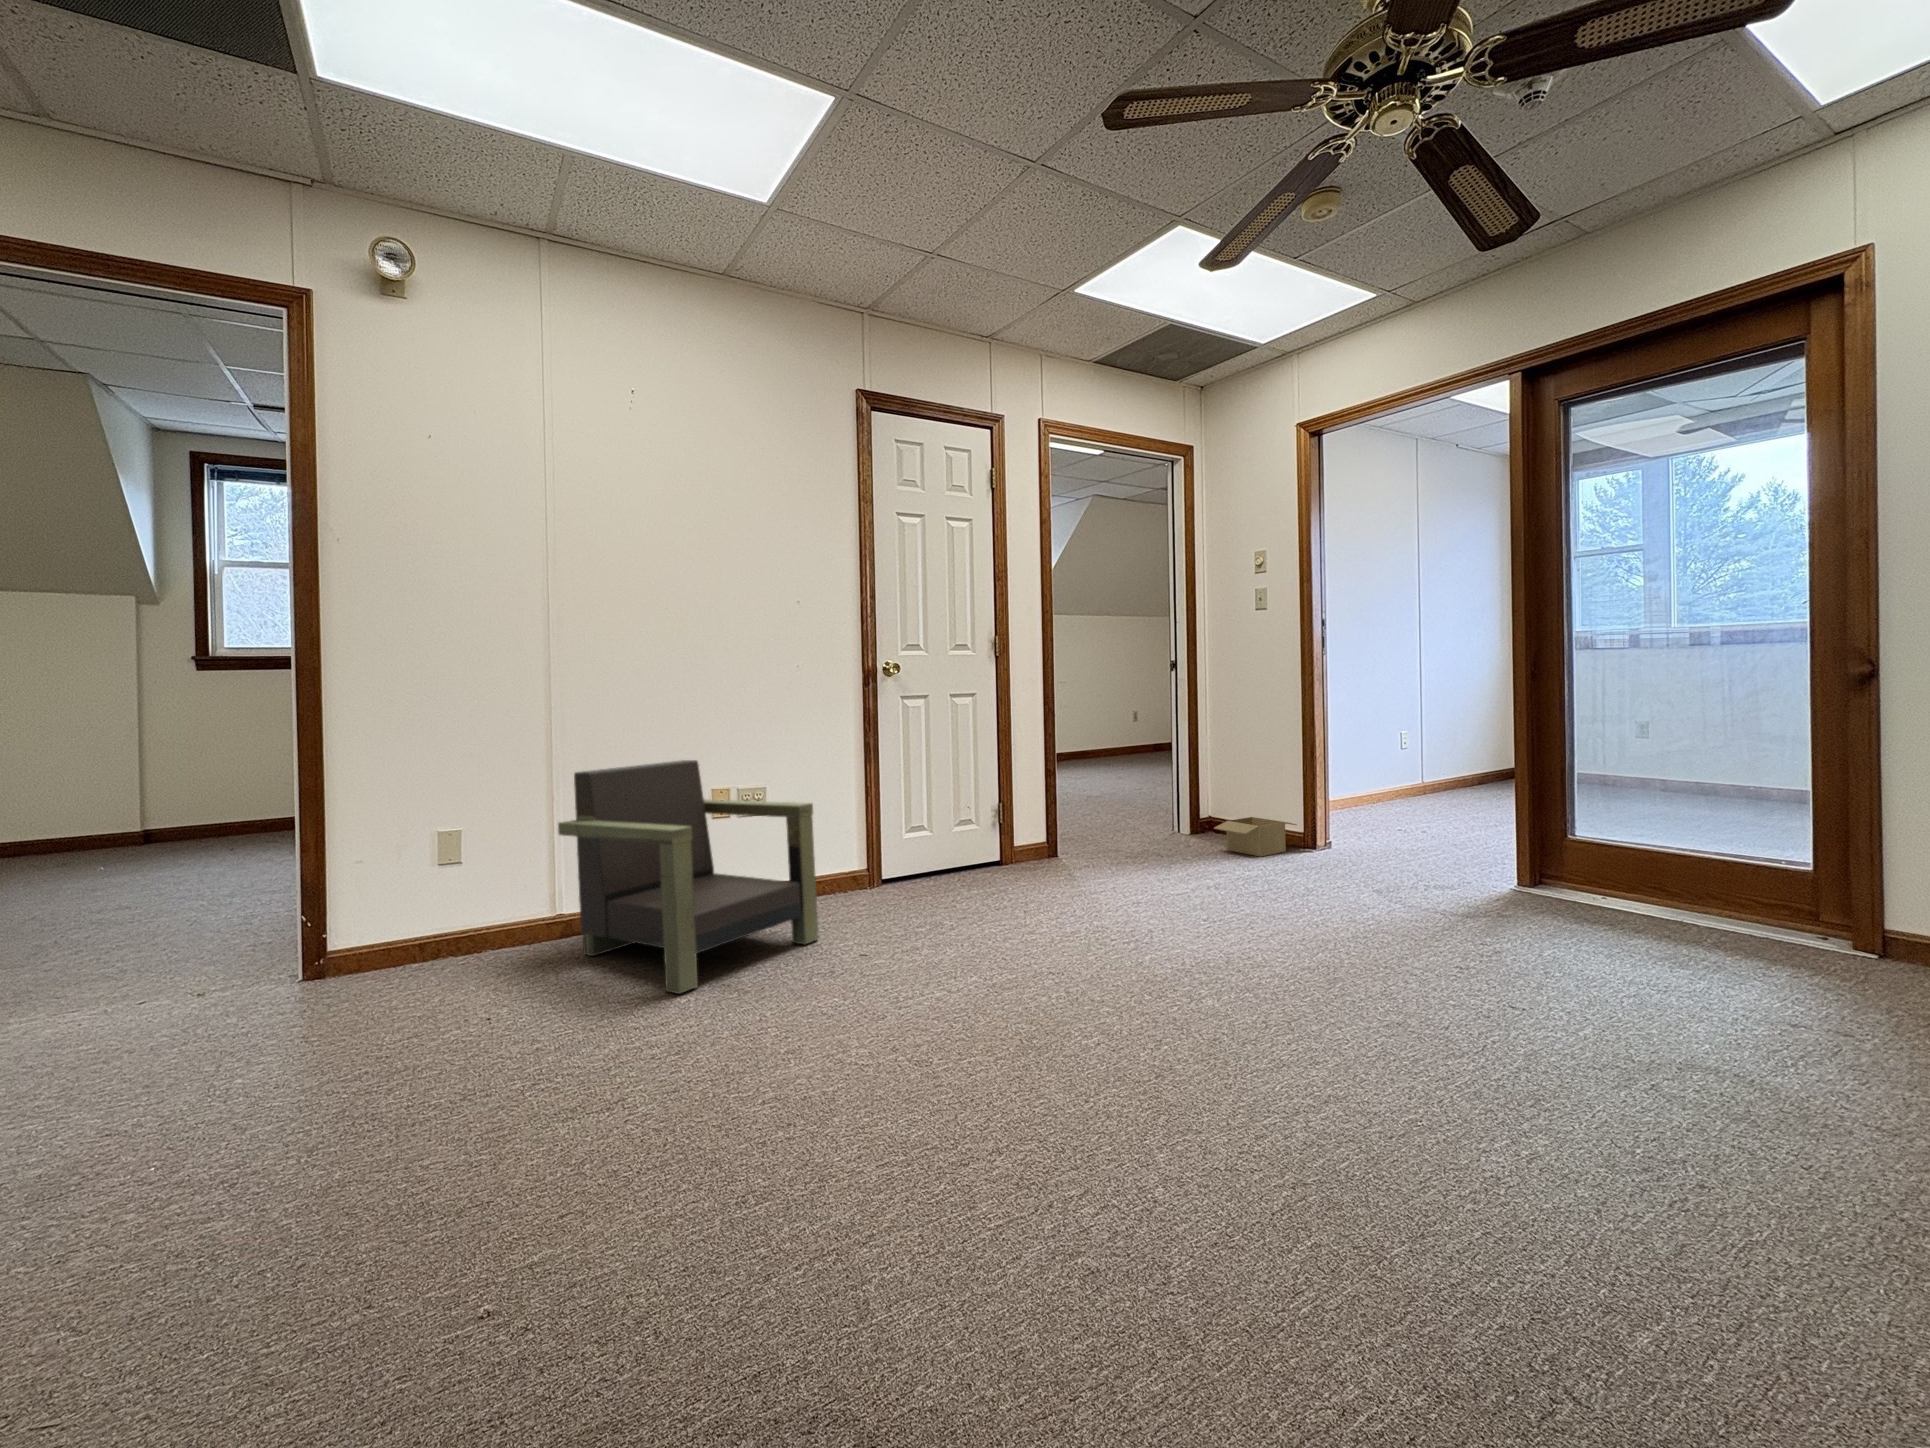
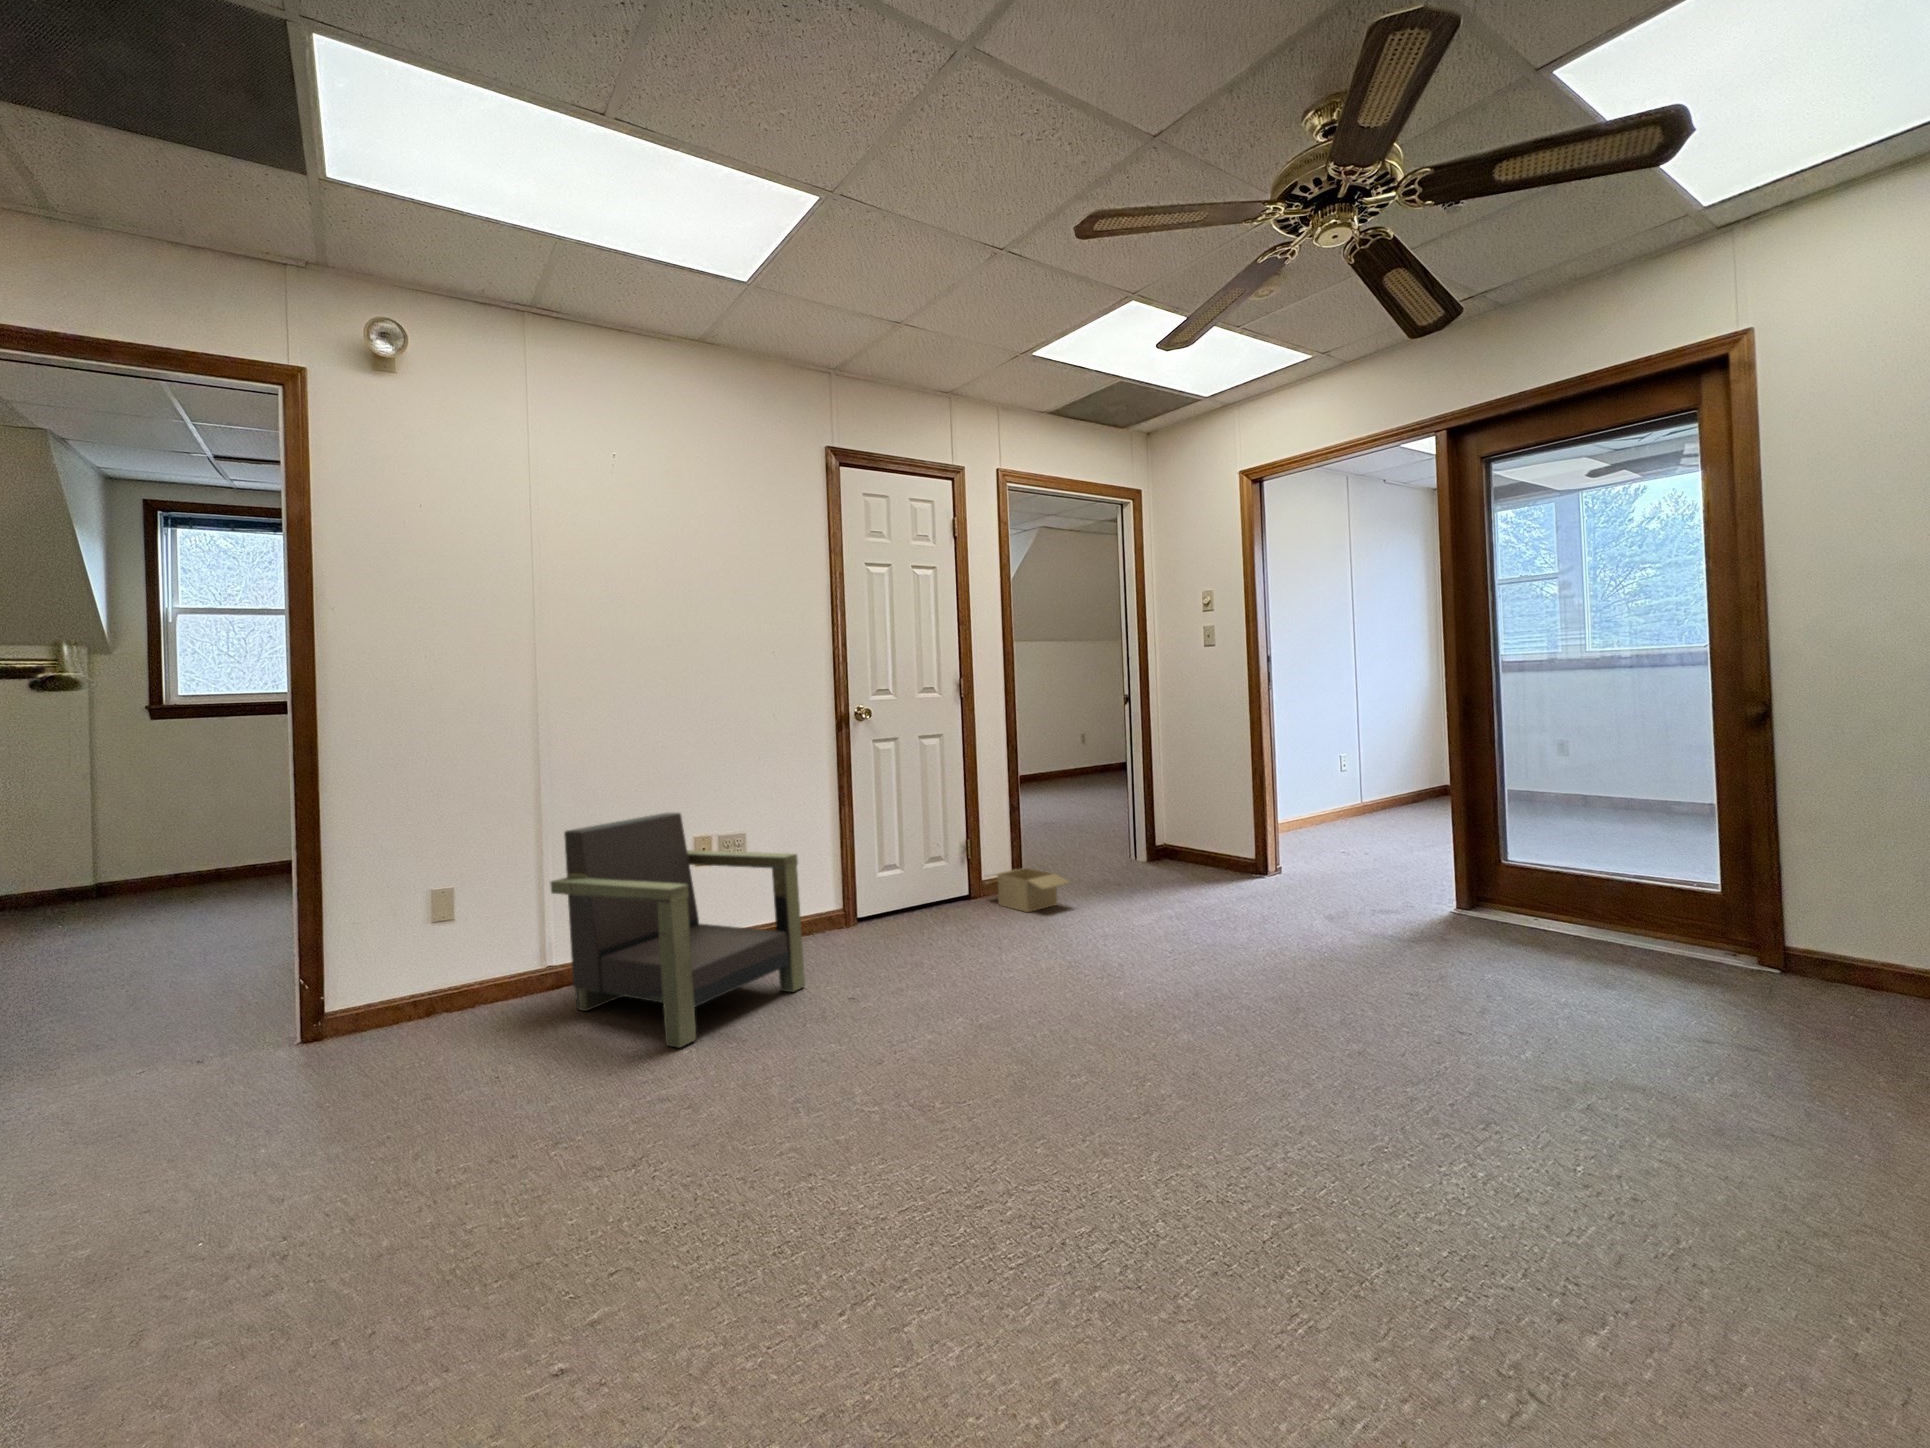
cardboard box: present [1214,817,1297,857] -> present [993,868,1070,912]

